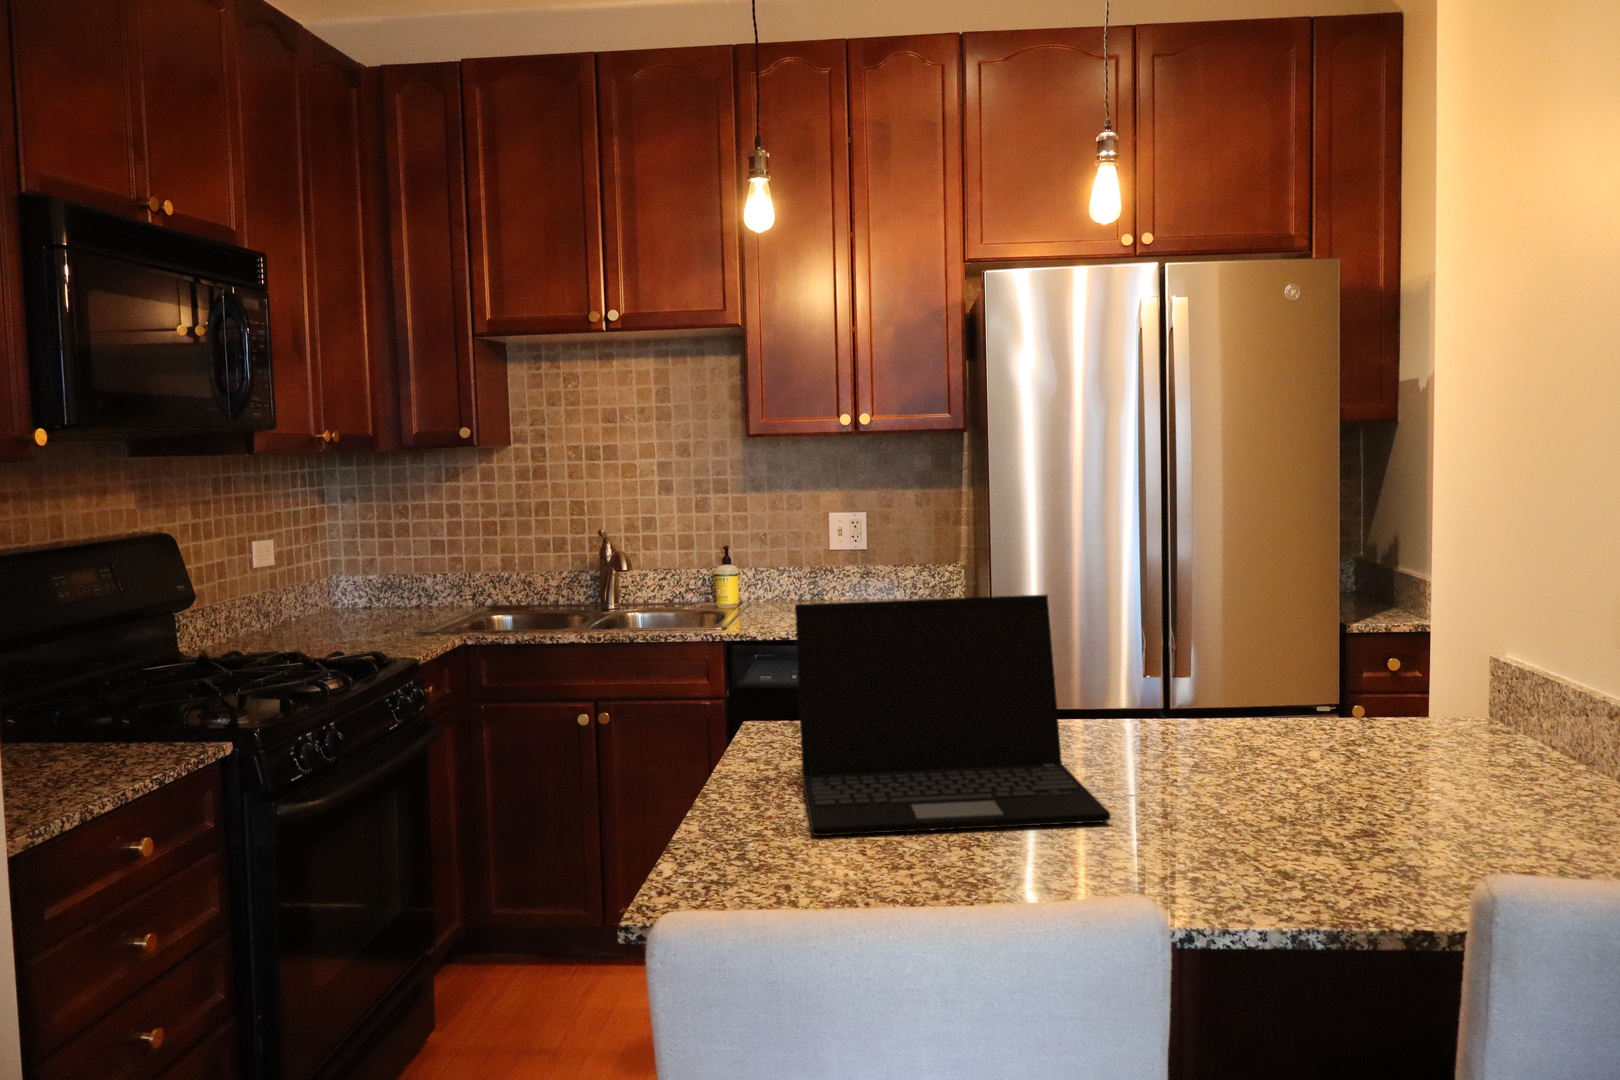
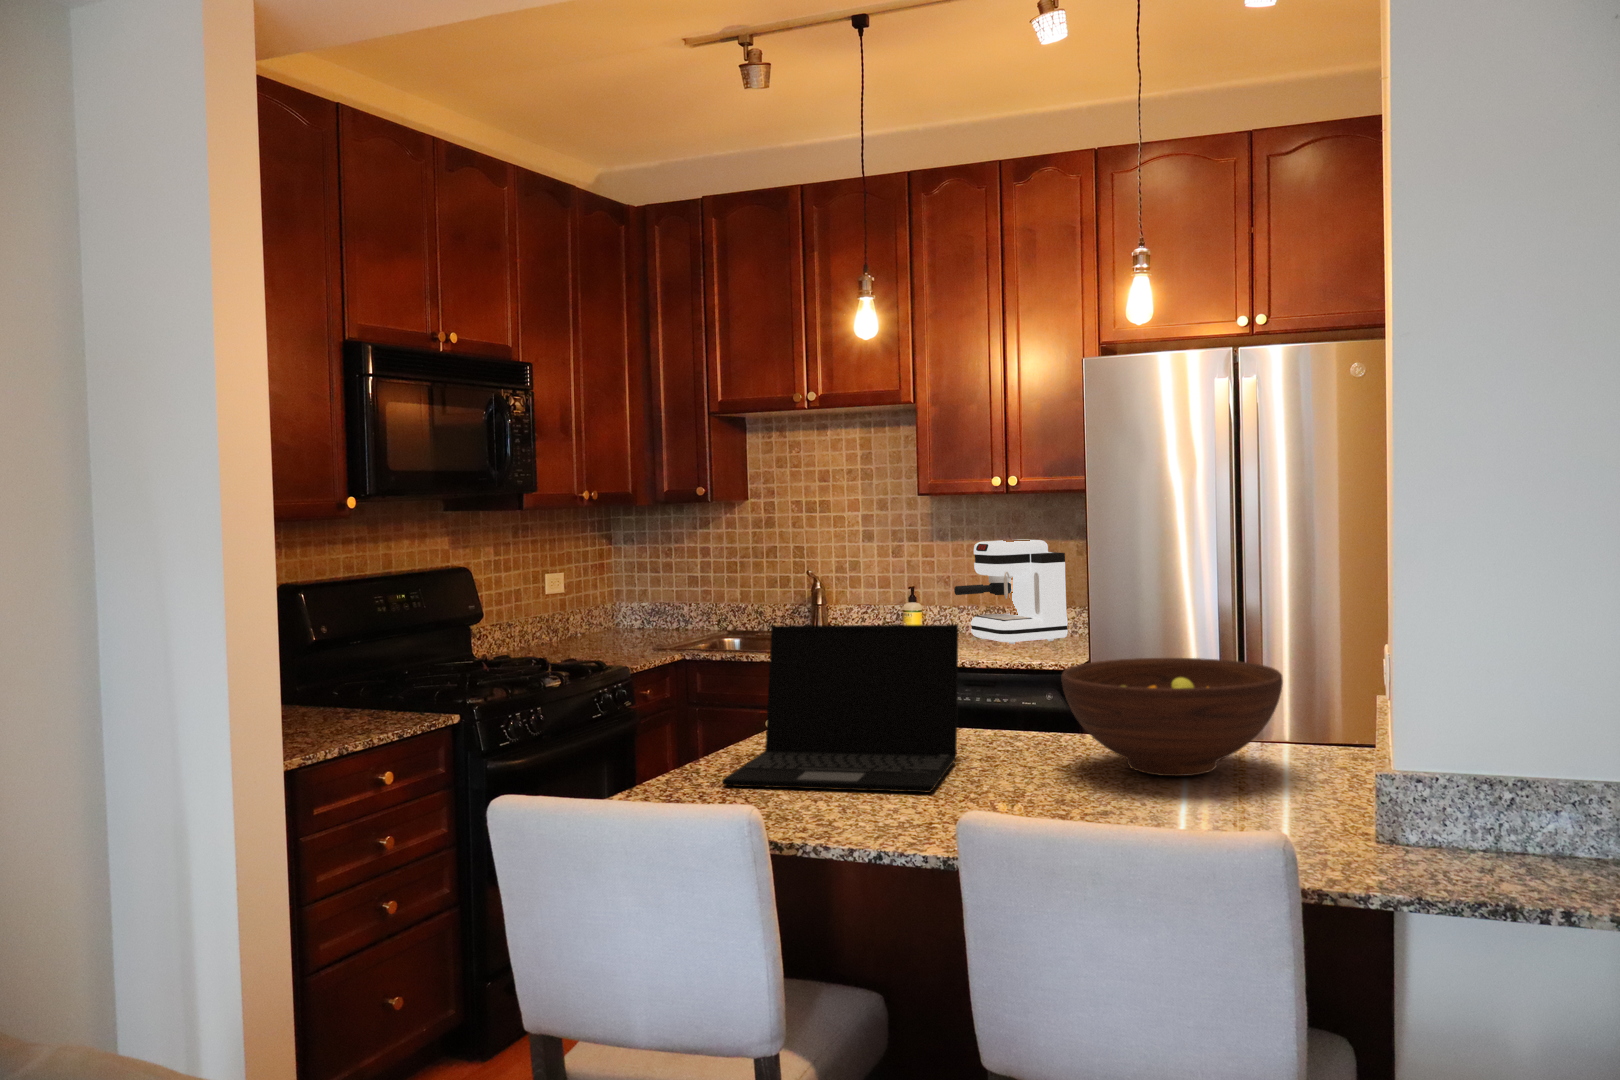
coffee maker: none [782,491,907,610] -> present [954,540,1068,644]
fruit bowl: none [1190,625,1471,773] -> present [1061,658,1283,776]

